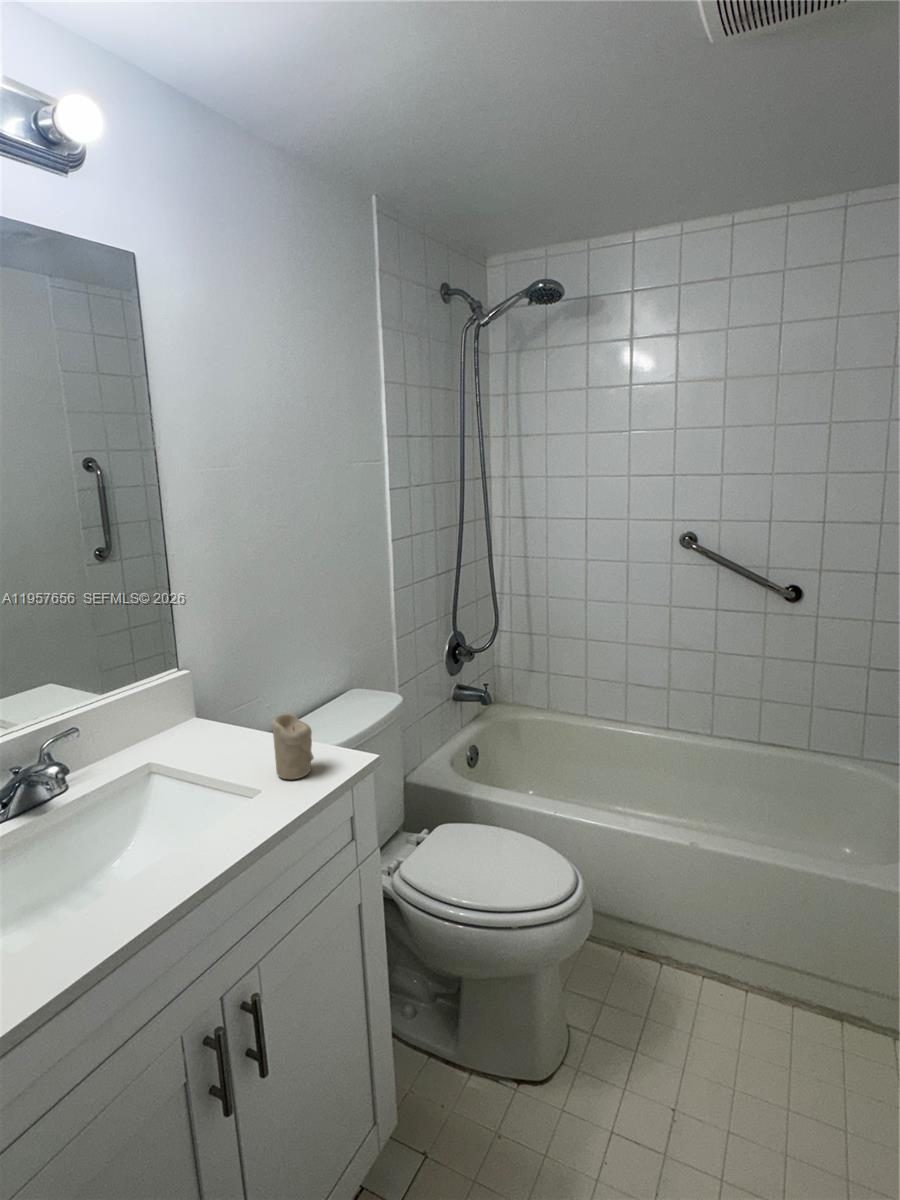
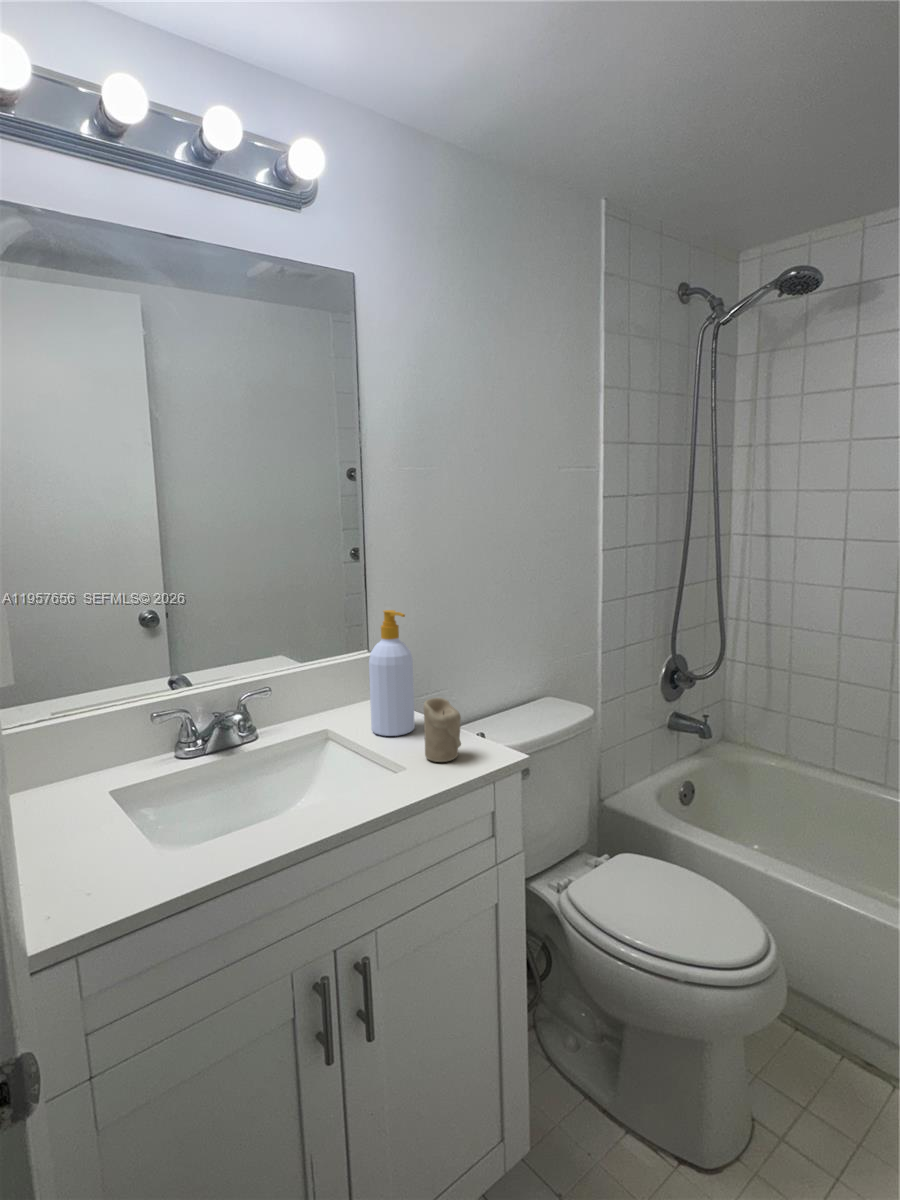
soap bottle: none [196,626,252,760] -> present [369,610,415,736]

